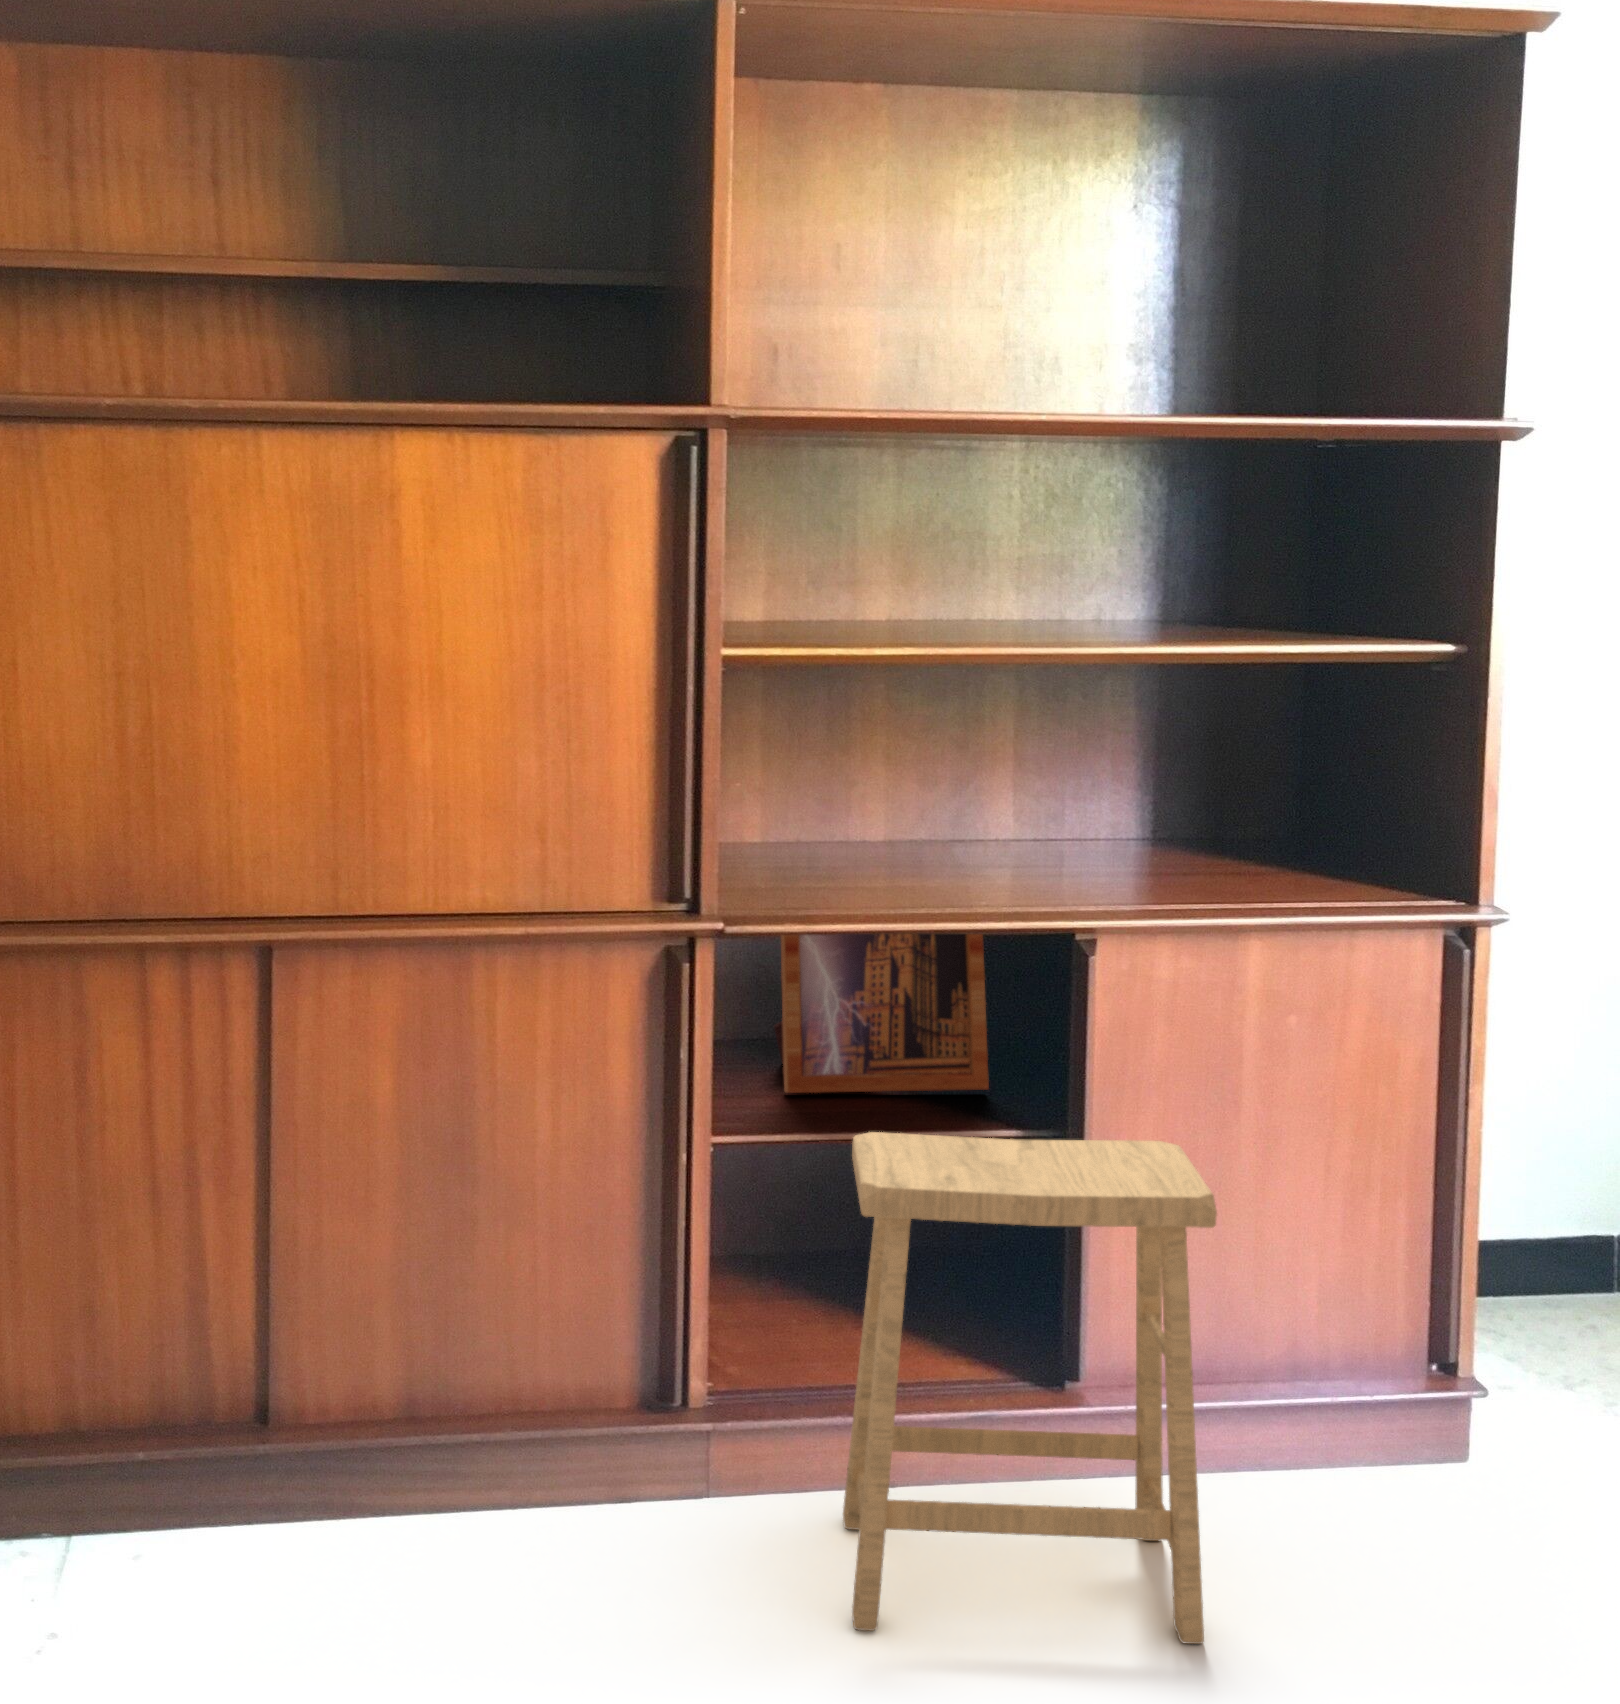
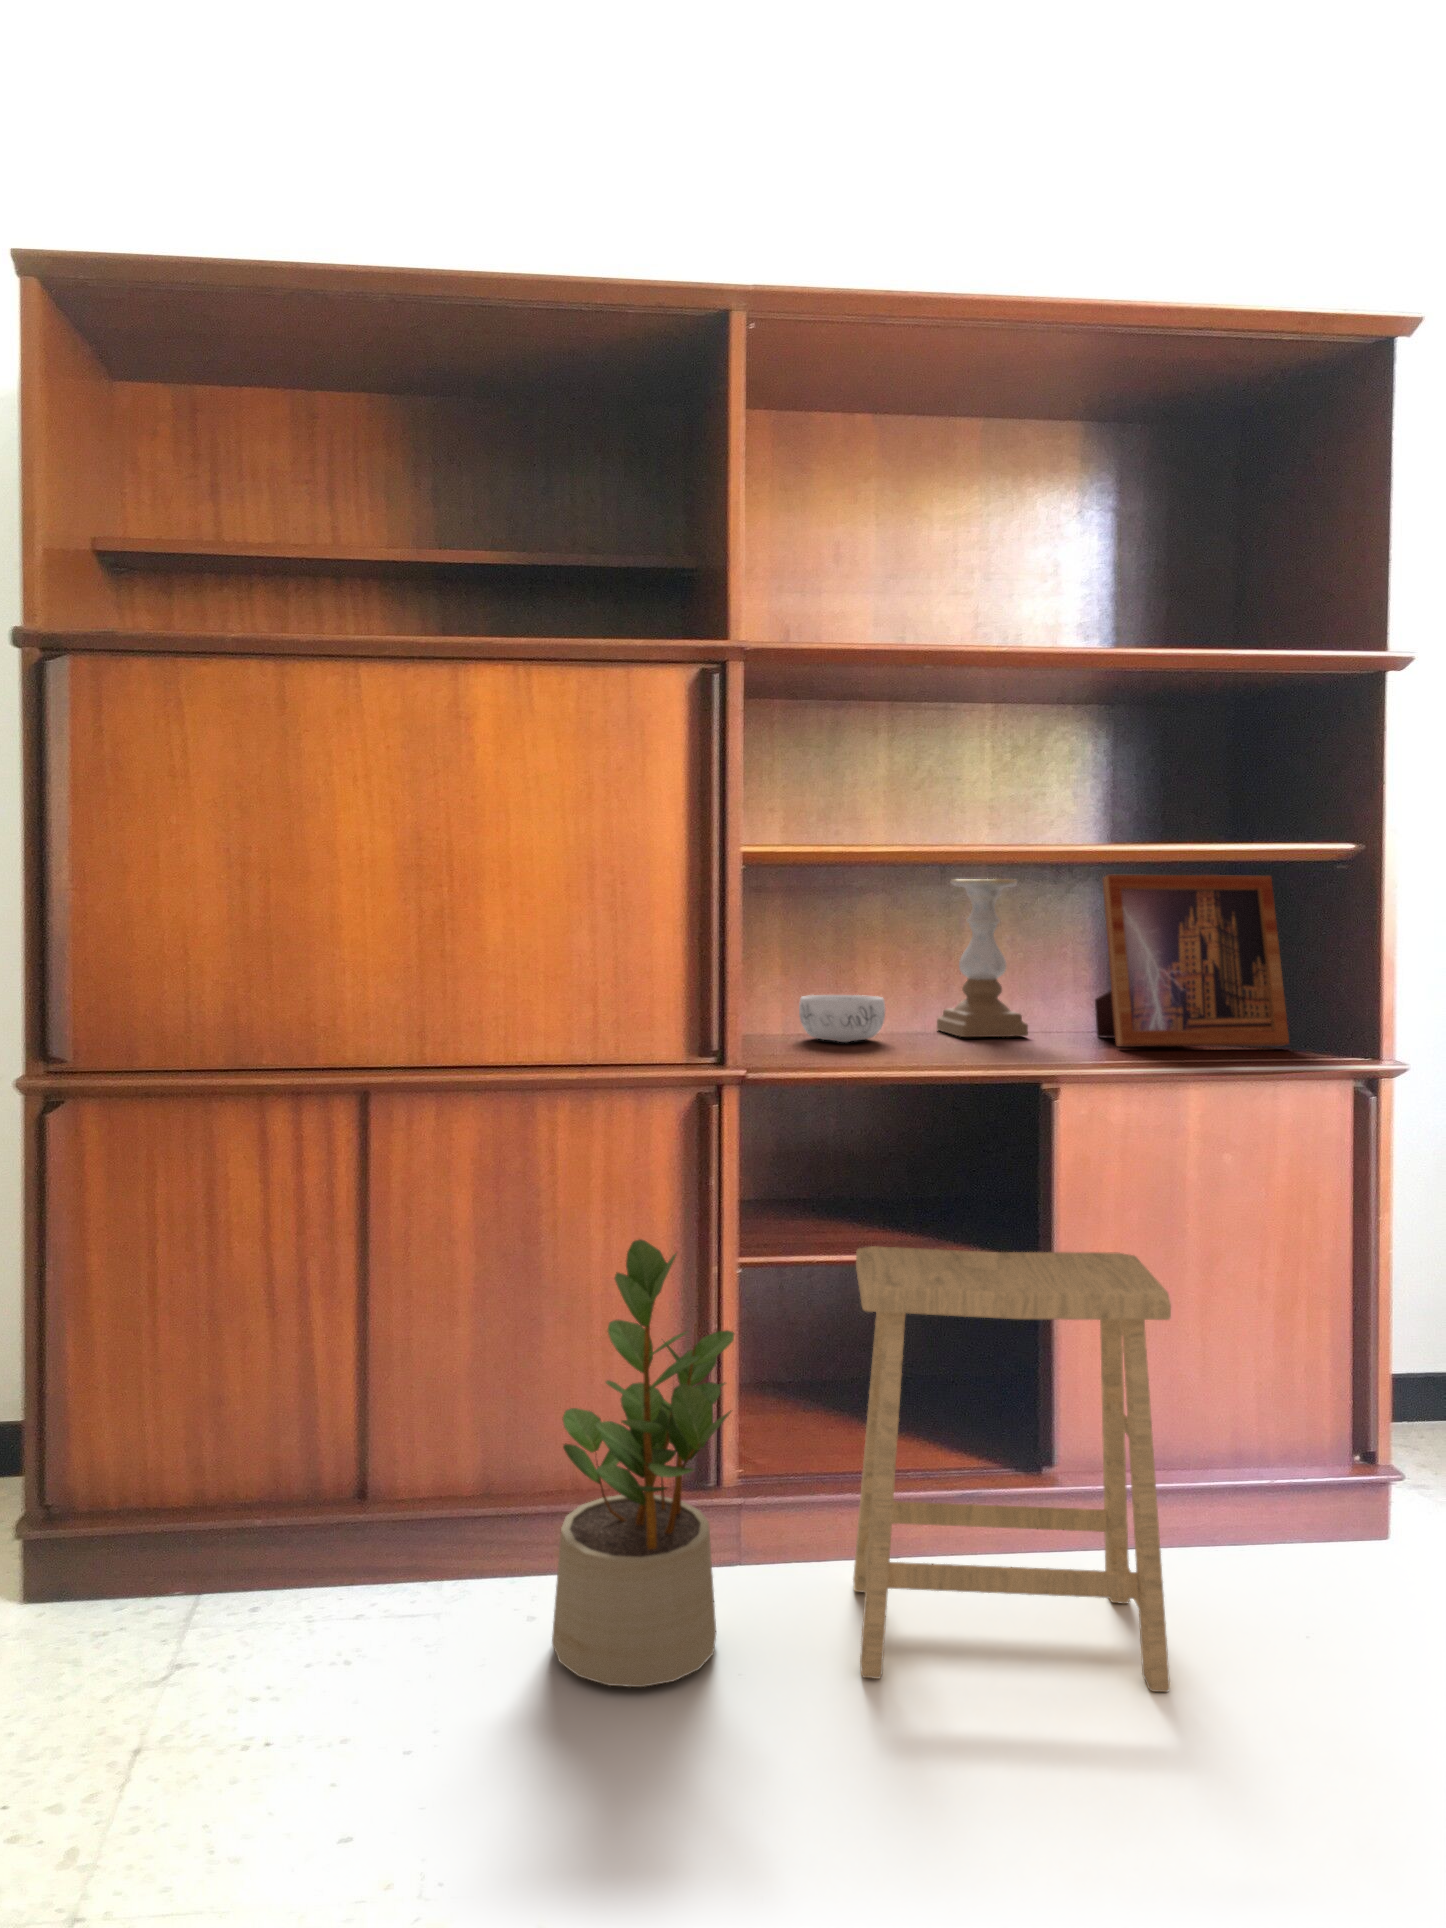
candle holder: none [950,672,1060,869] -> present [937,879,1028,1037]
decorative bowl: none [784,815,889,878] -> present [799,995,885,1042]
picture frame: present [774,933,989,1093] -> present [1095,875,1289,1046]
potted plant: none [496,1131,711,1643] -> present [552,1239,734,1687]

